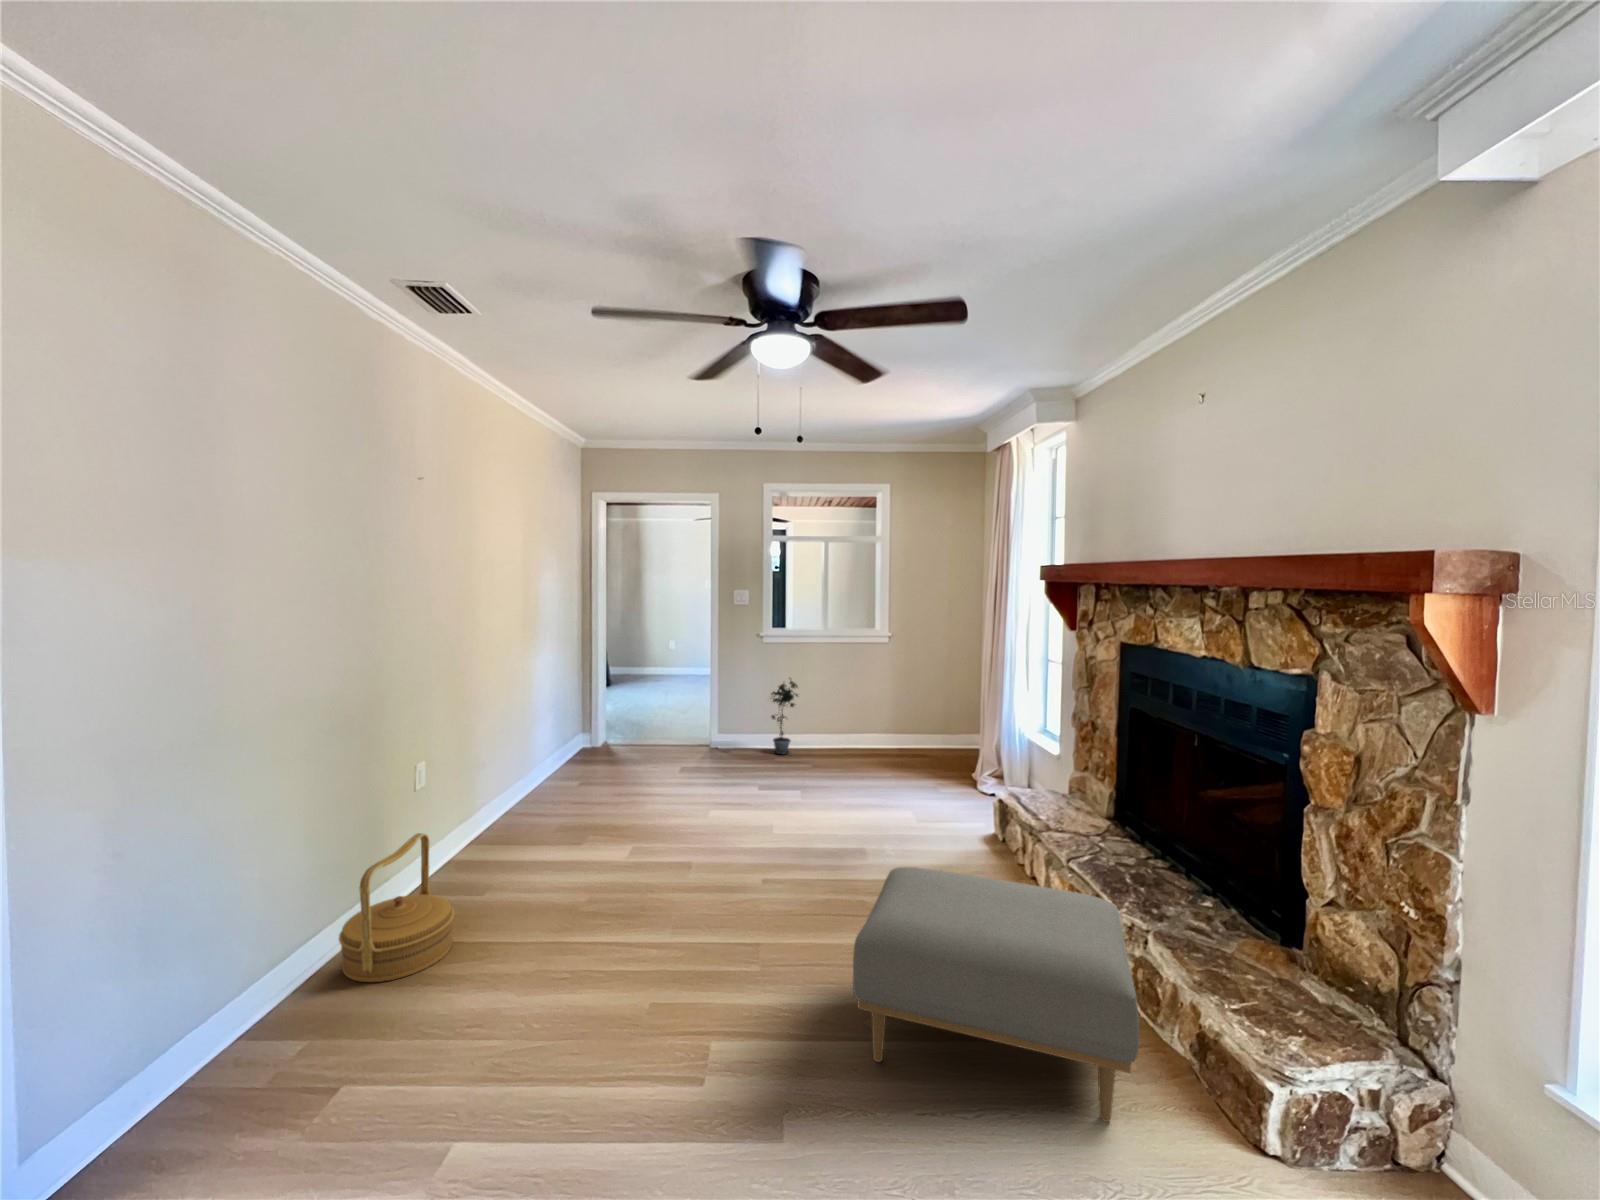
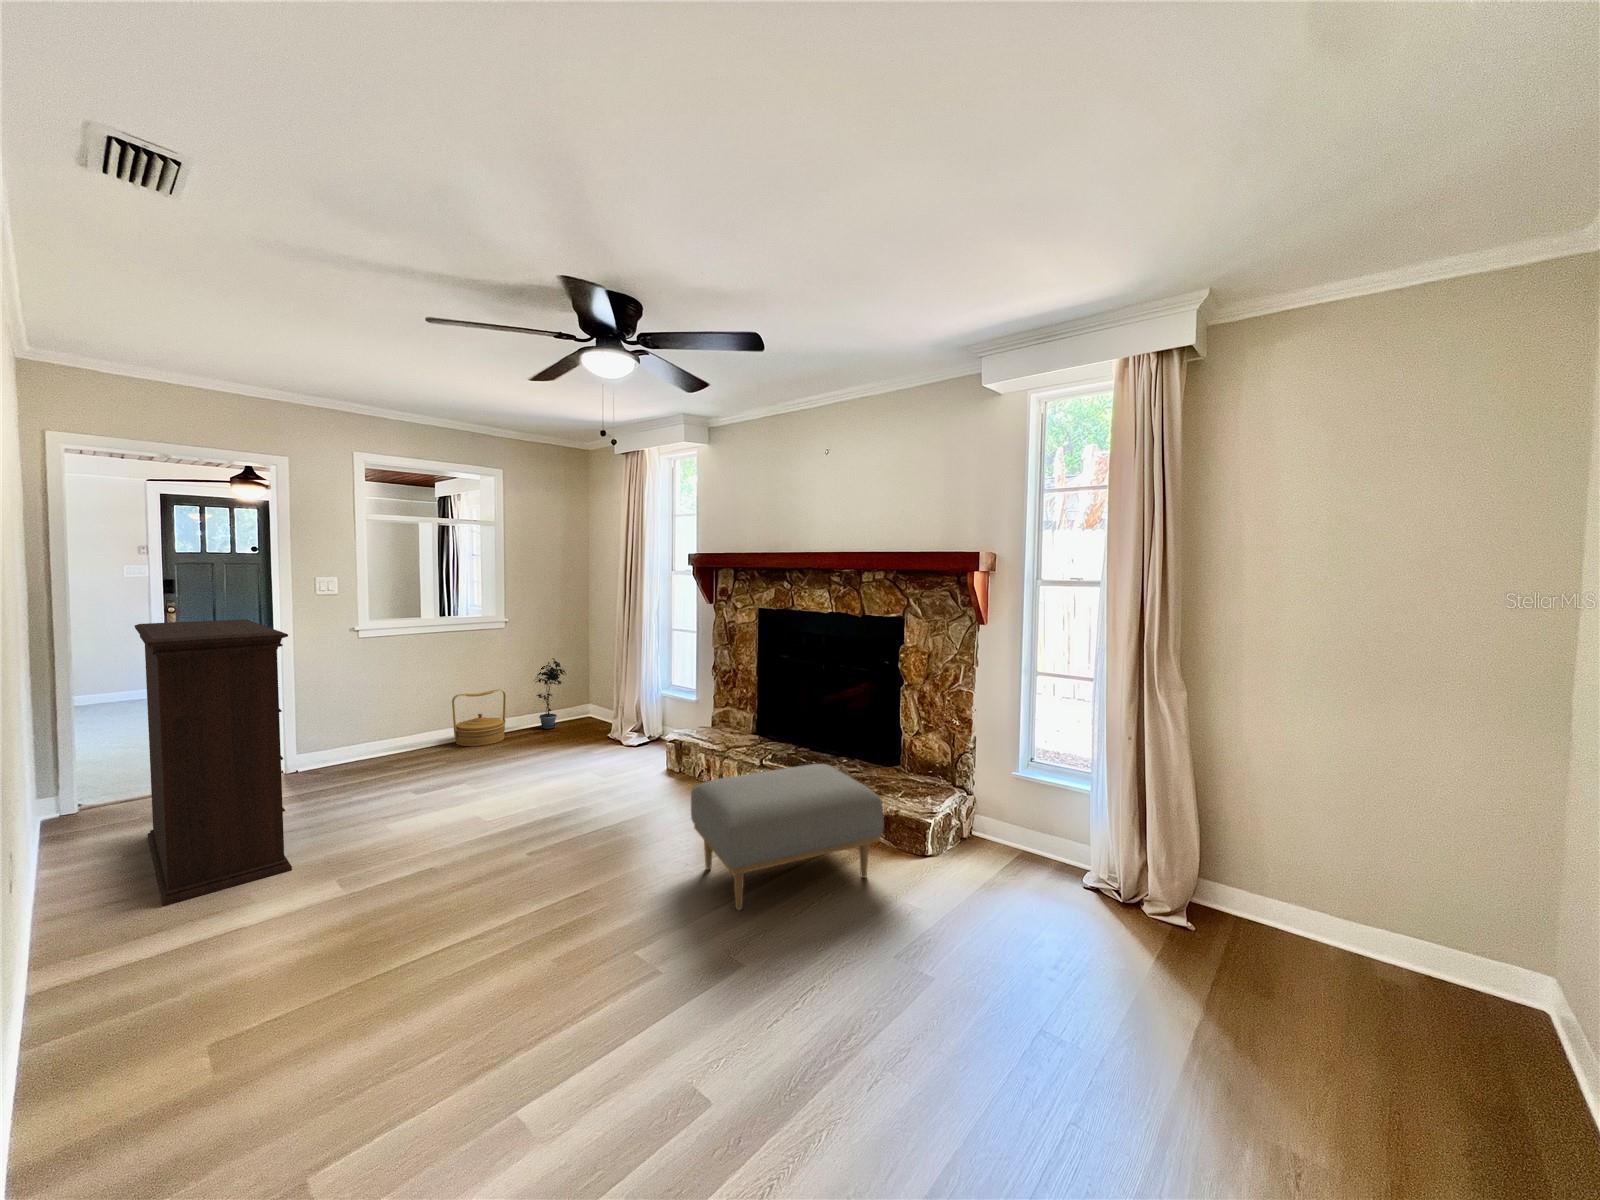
bookshelf: none [543,619,659,830] -> present [134,619,292,906]
potted plant: present [771,680,798,754] -> present [535,658,566,729]
woven basket: present [339,833,455,982] -> present [452,689,506,746]

